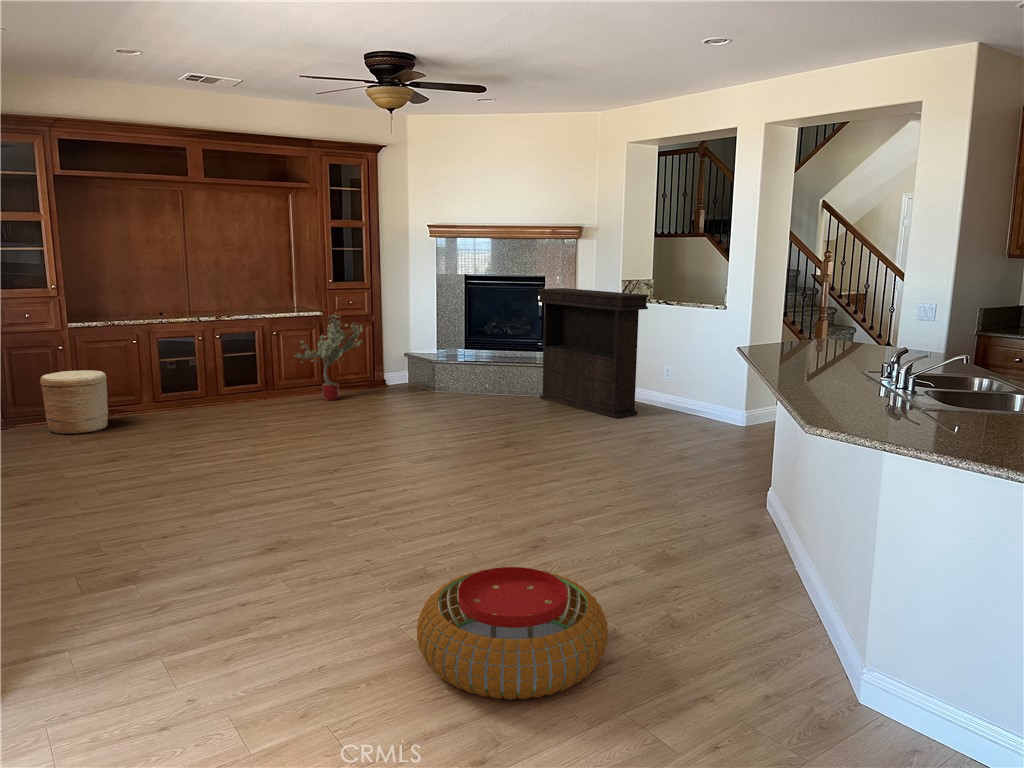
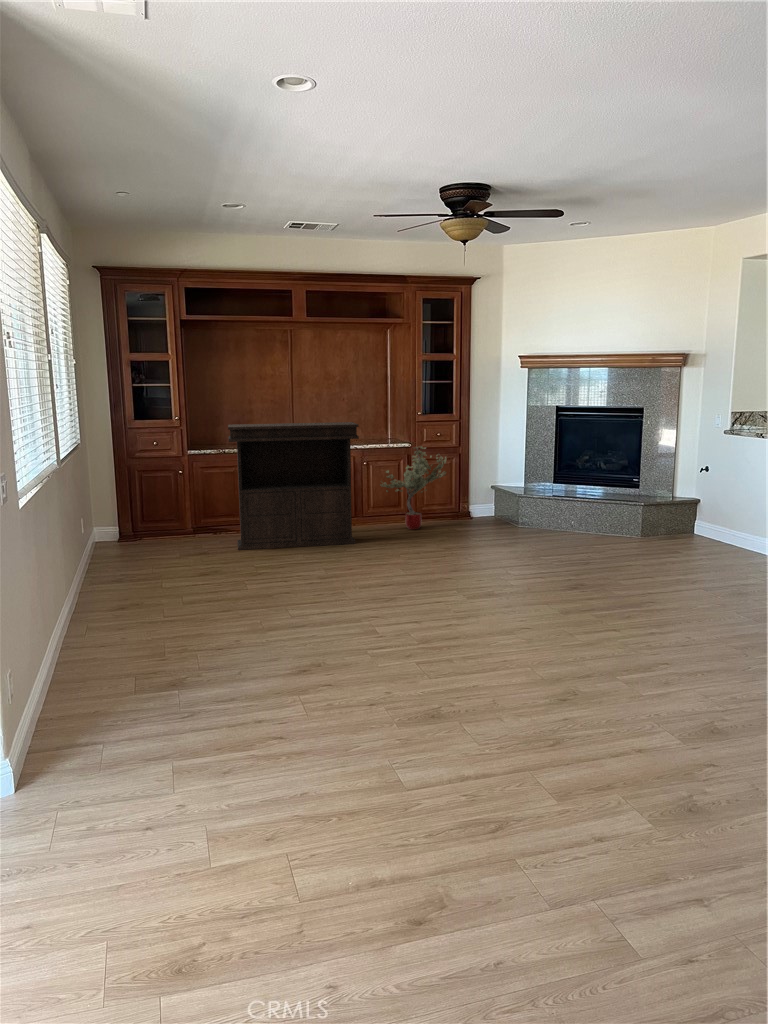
console table: present [537,288,648,418] -> present [228,422,359,550]
woven basket: present [40,370,109,434] -> none [162,492,216,548]
pouf: present [417,567,608,700] -> none [394,720,600,867]

